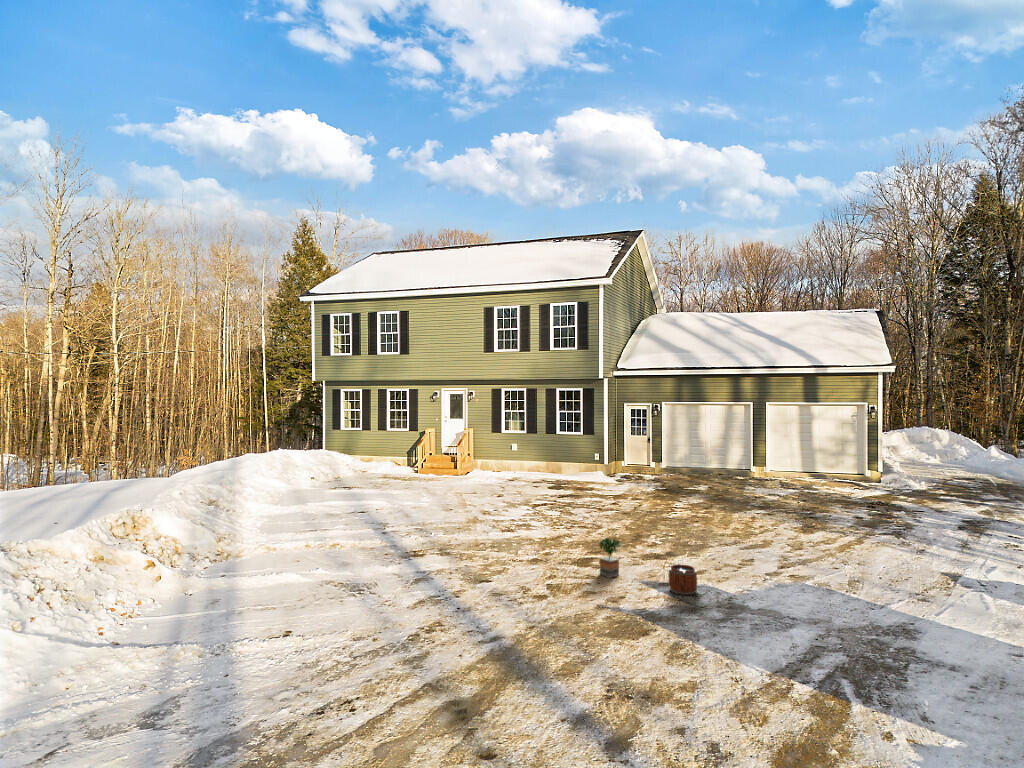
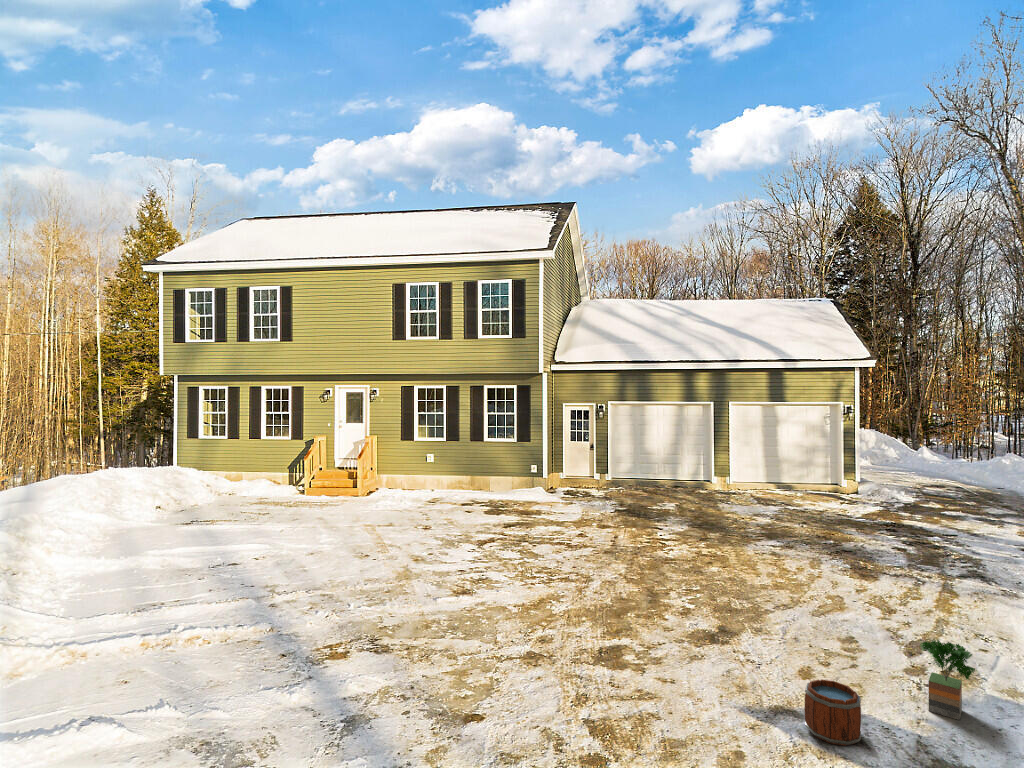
potted tree: present [599,538,623,578] -> present [920,640,975,720]

